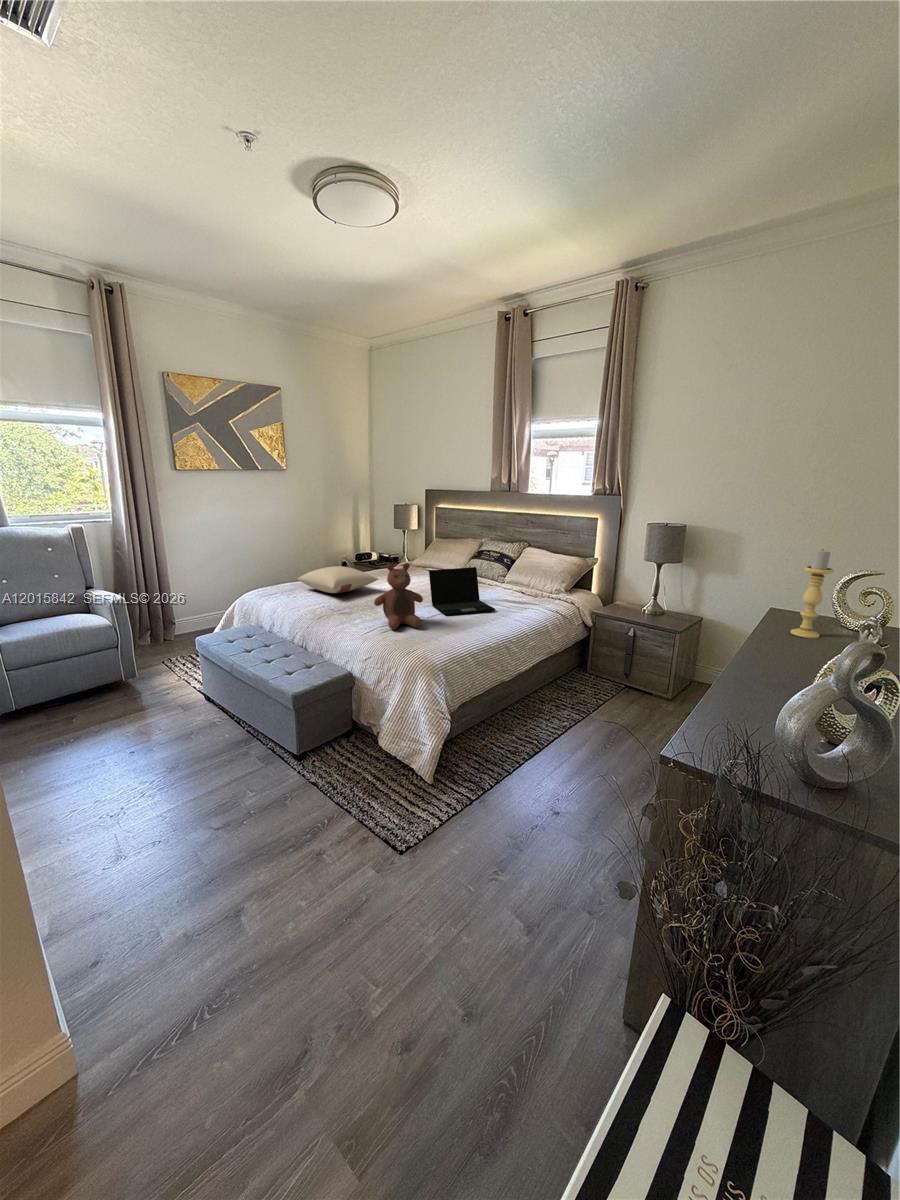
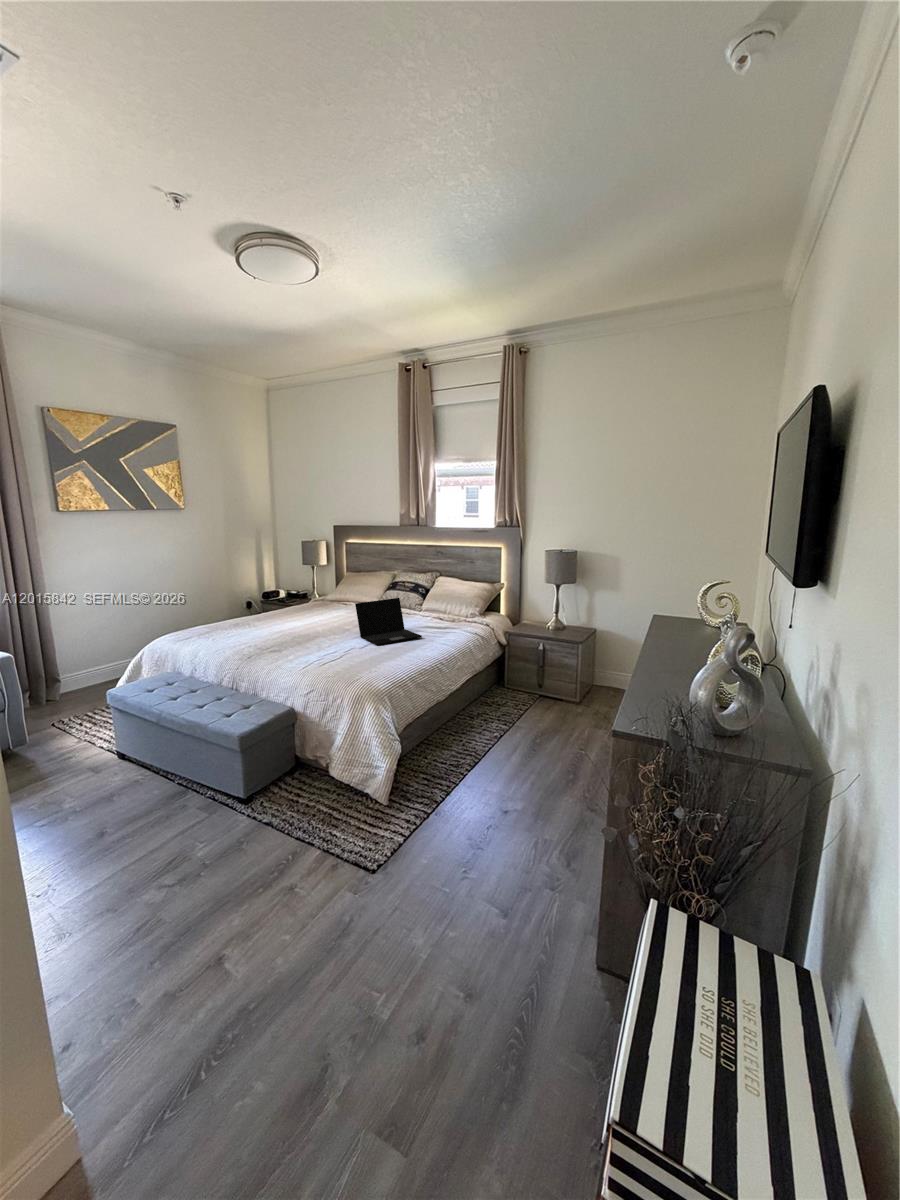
candle holder: present [791,549,833,638] -> none [672,566,697,637]
stuffed bear: present [374,563,423,630] -> none [308,597,357,662]
pillow: present [298,566,378,593] -> none [215,606,302,633]

